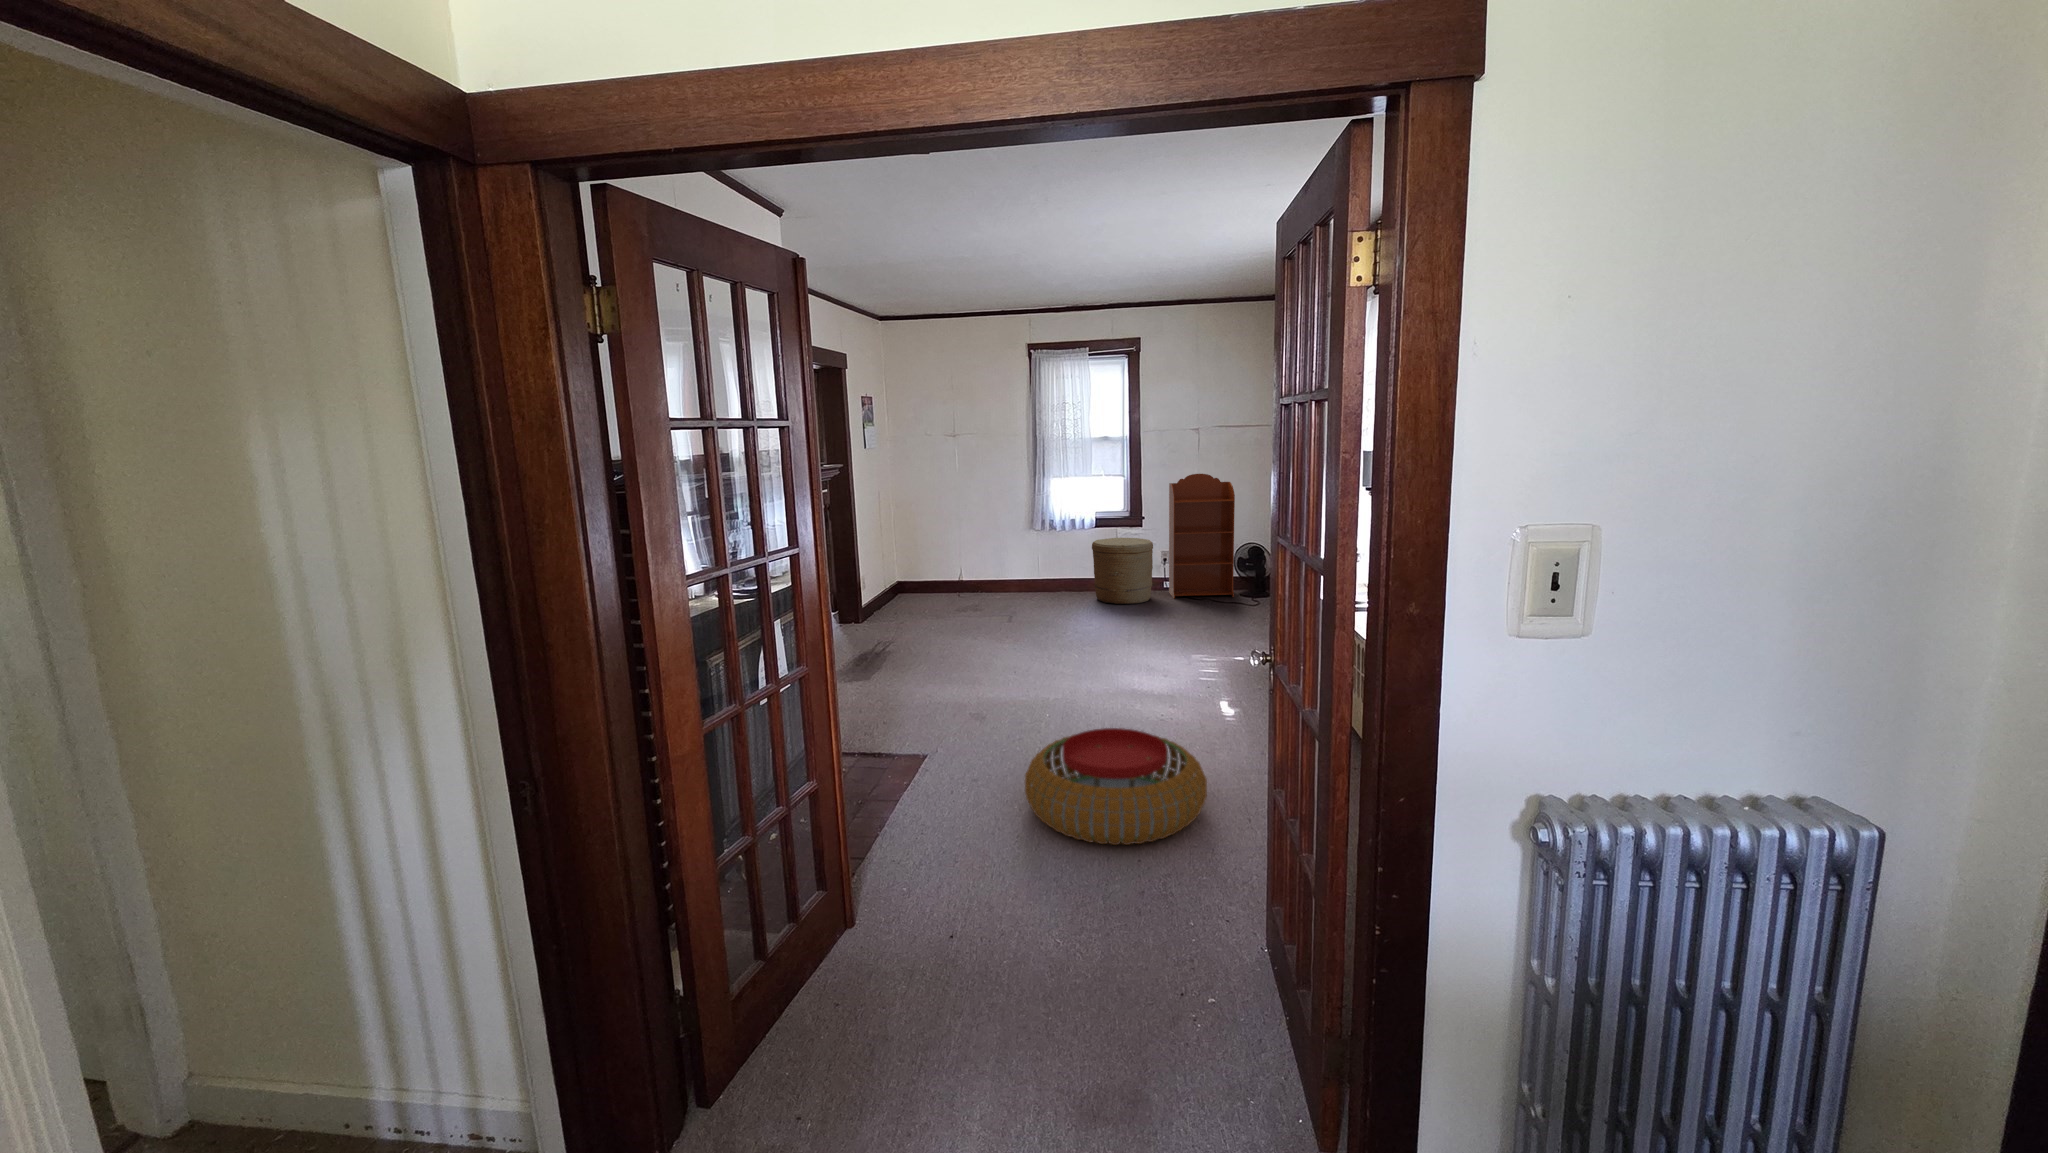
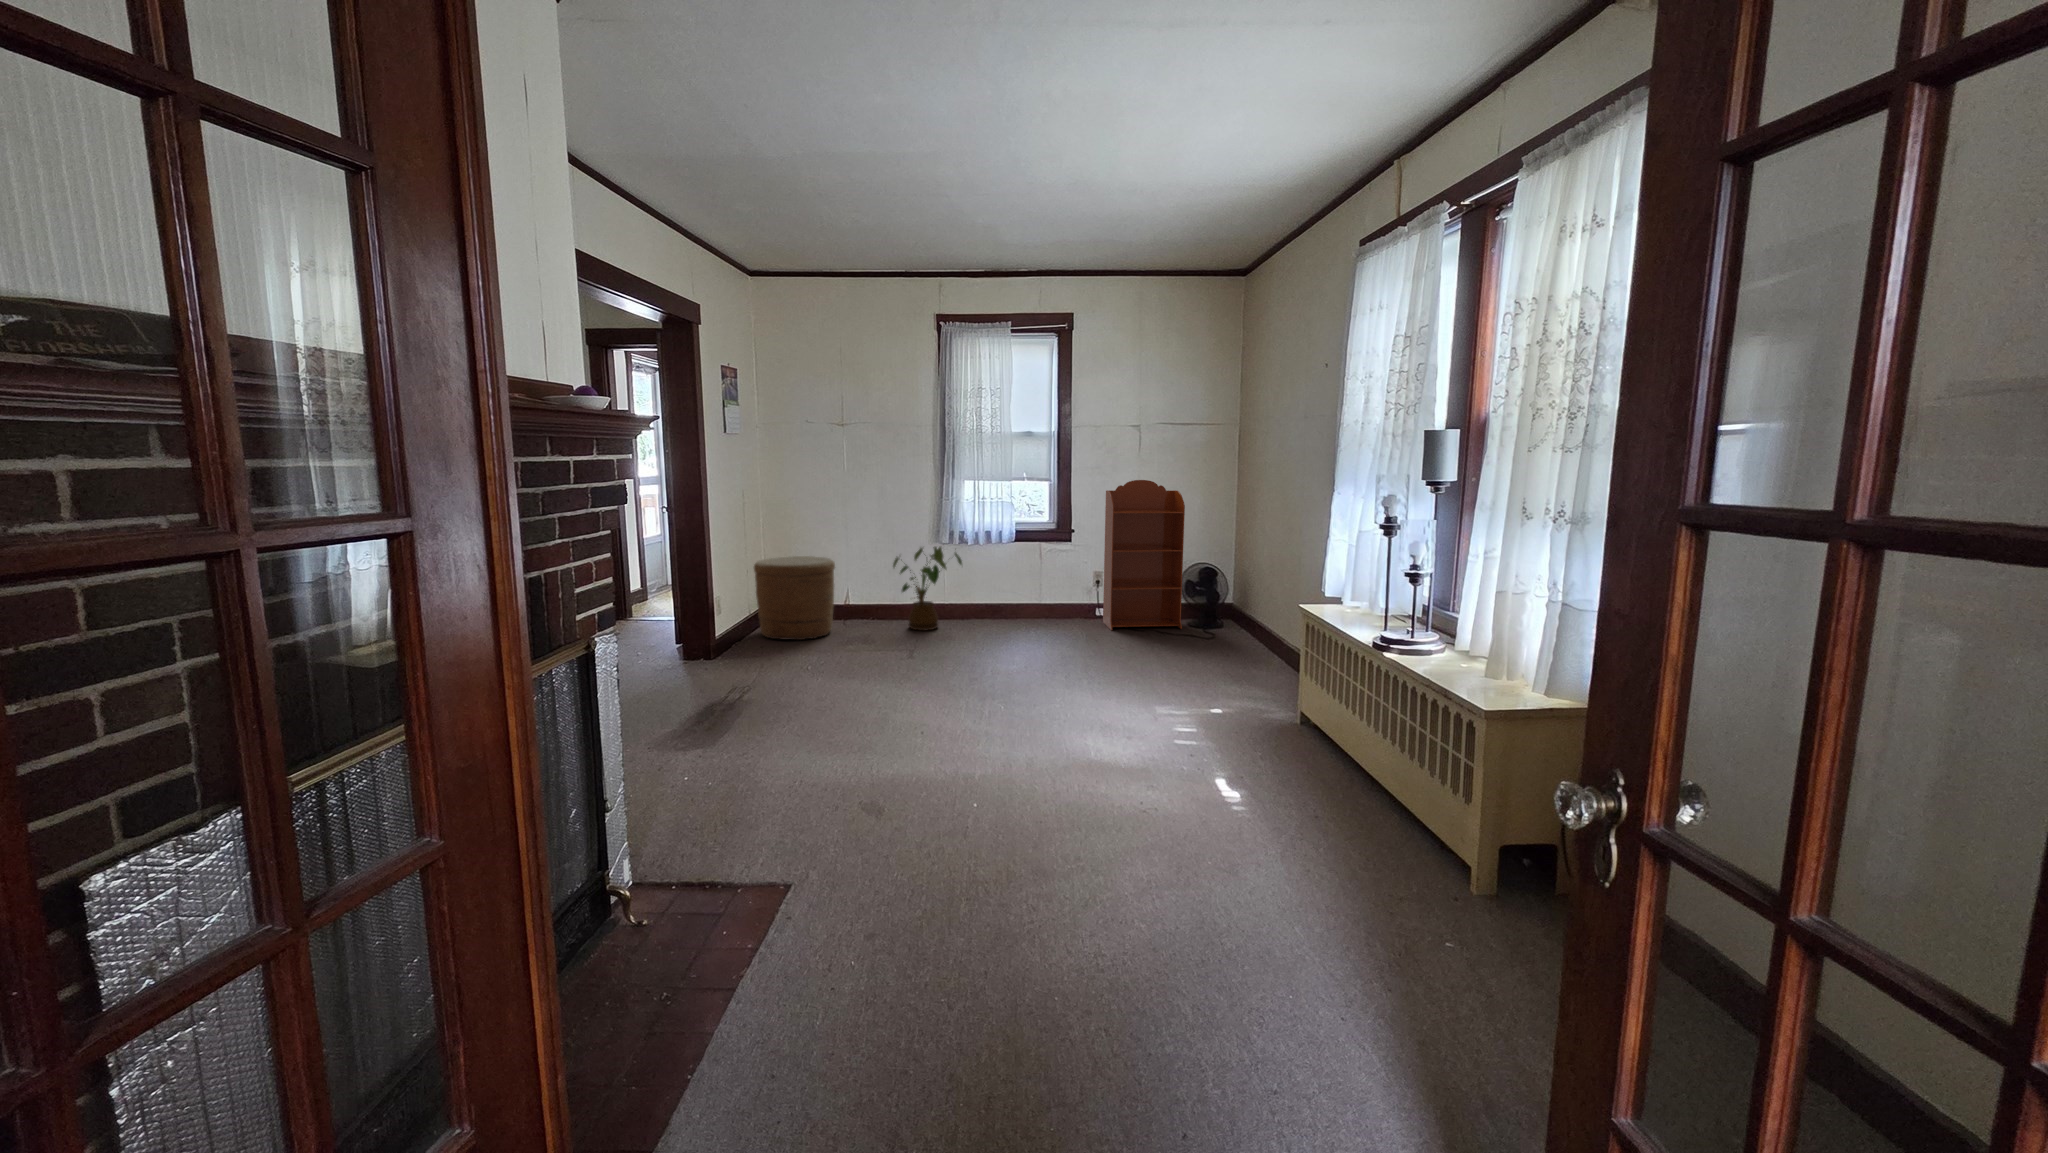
house plant: none [996,532,1052,600] -> present [893,547,962,630]
basket: present [1092,538,1153,604] -> present [754,556,835,640]
pouf: present [1025,728,1207,845] -> none [960,847,1270,1084]

